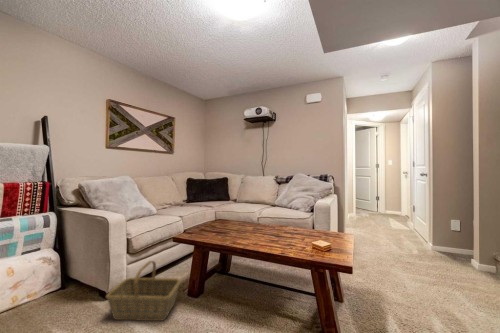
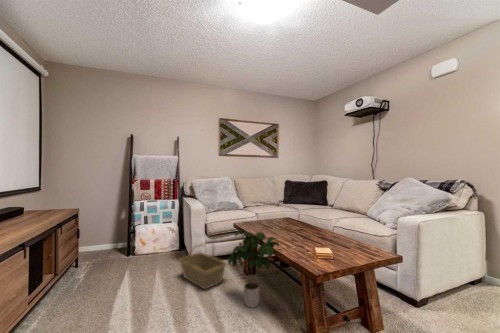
potted plant: none [194,233,265,316] -> present [226,230,279,308]

